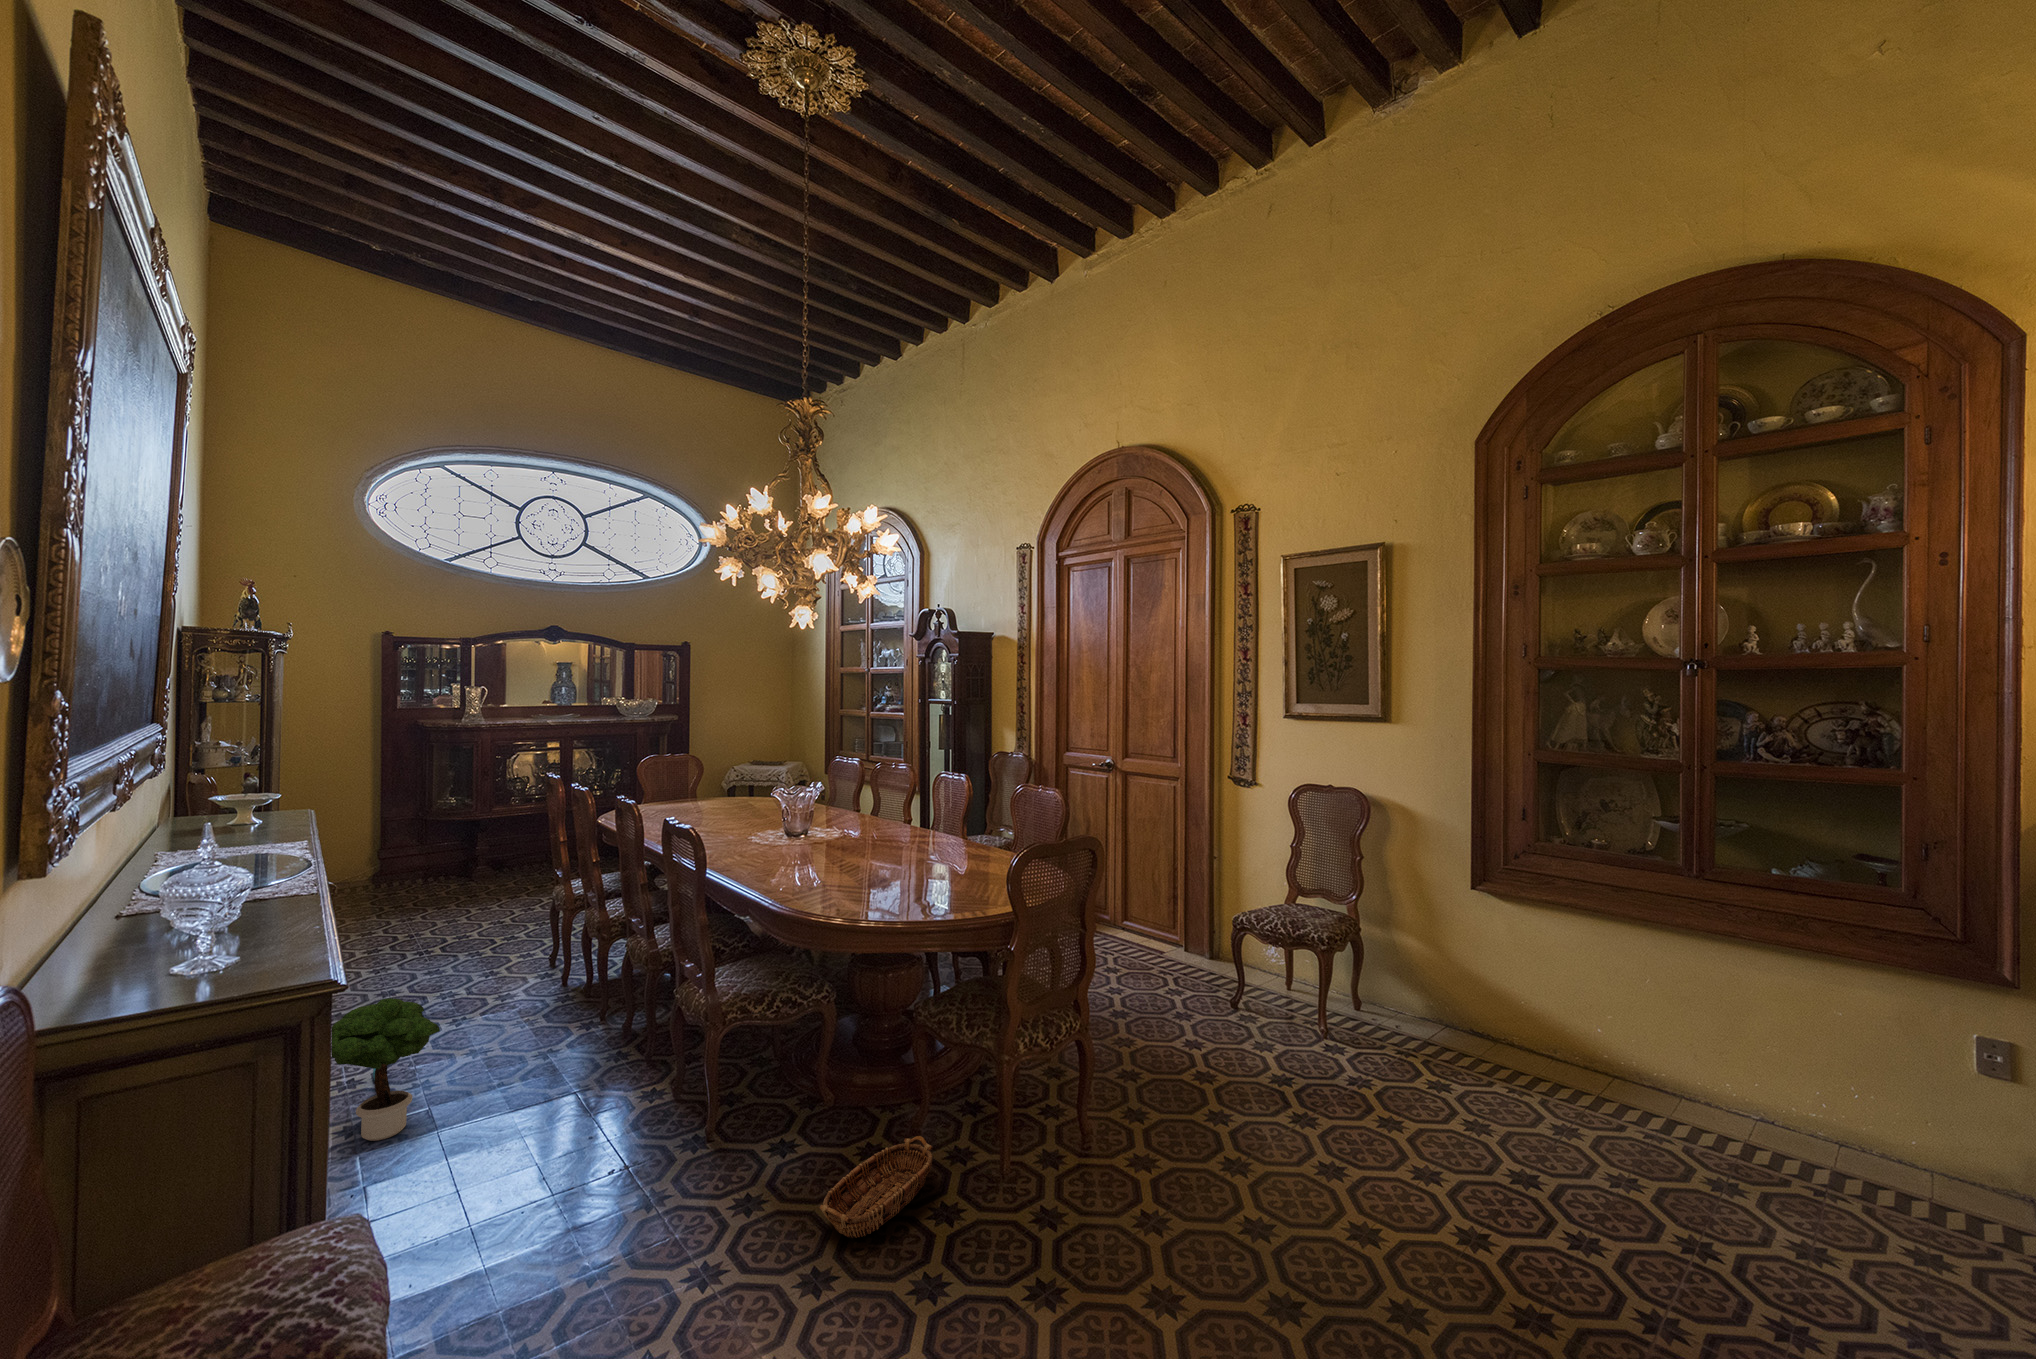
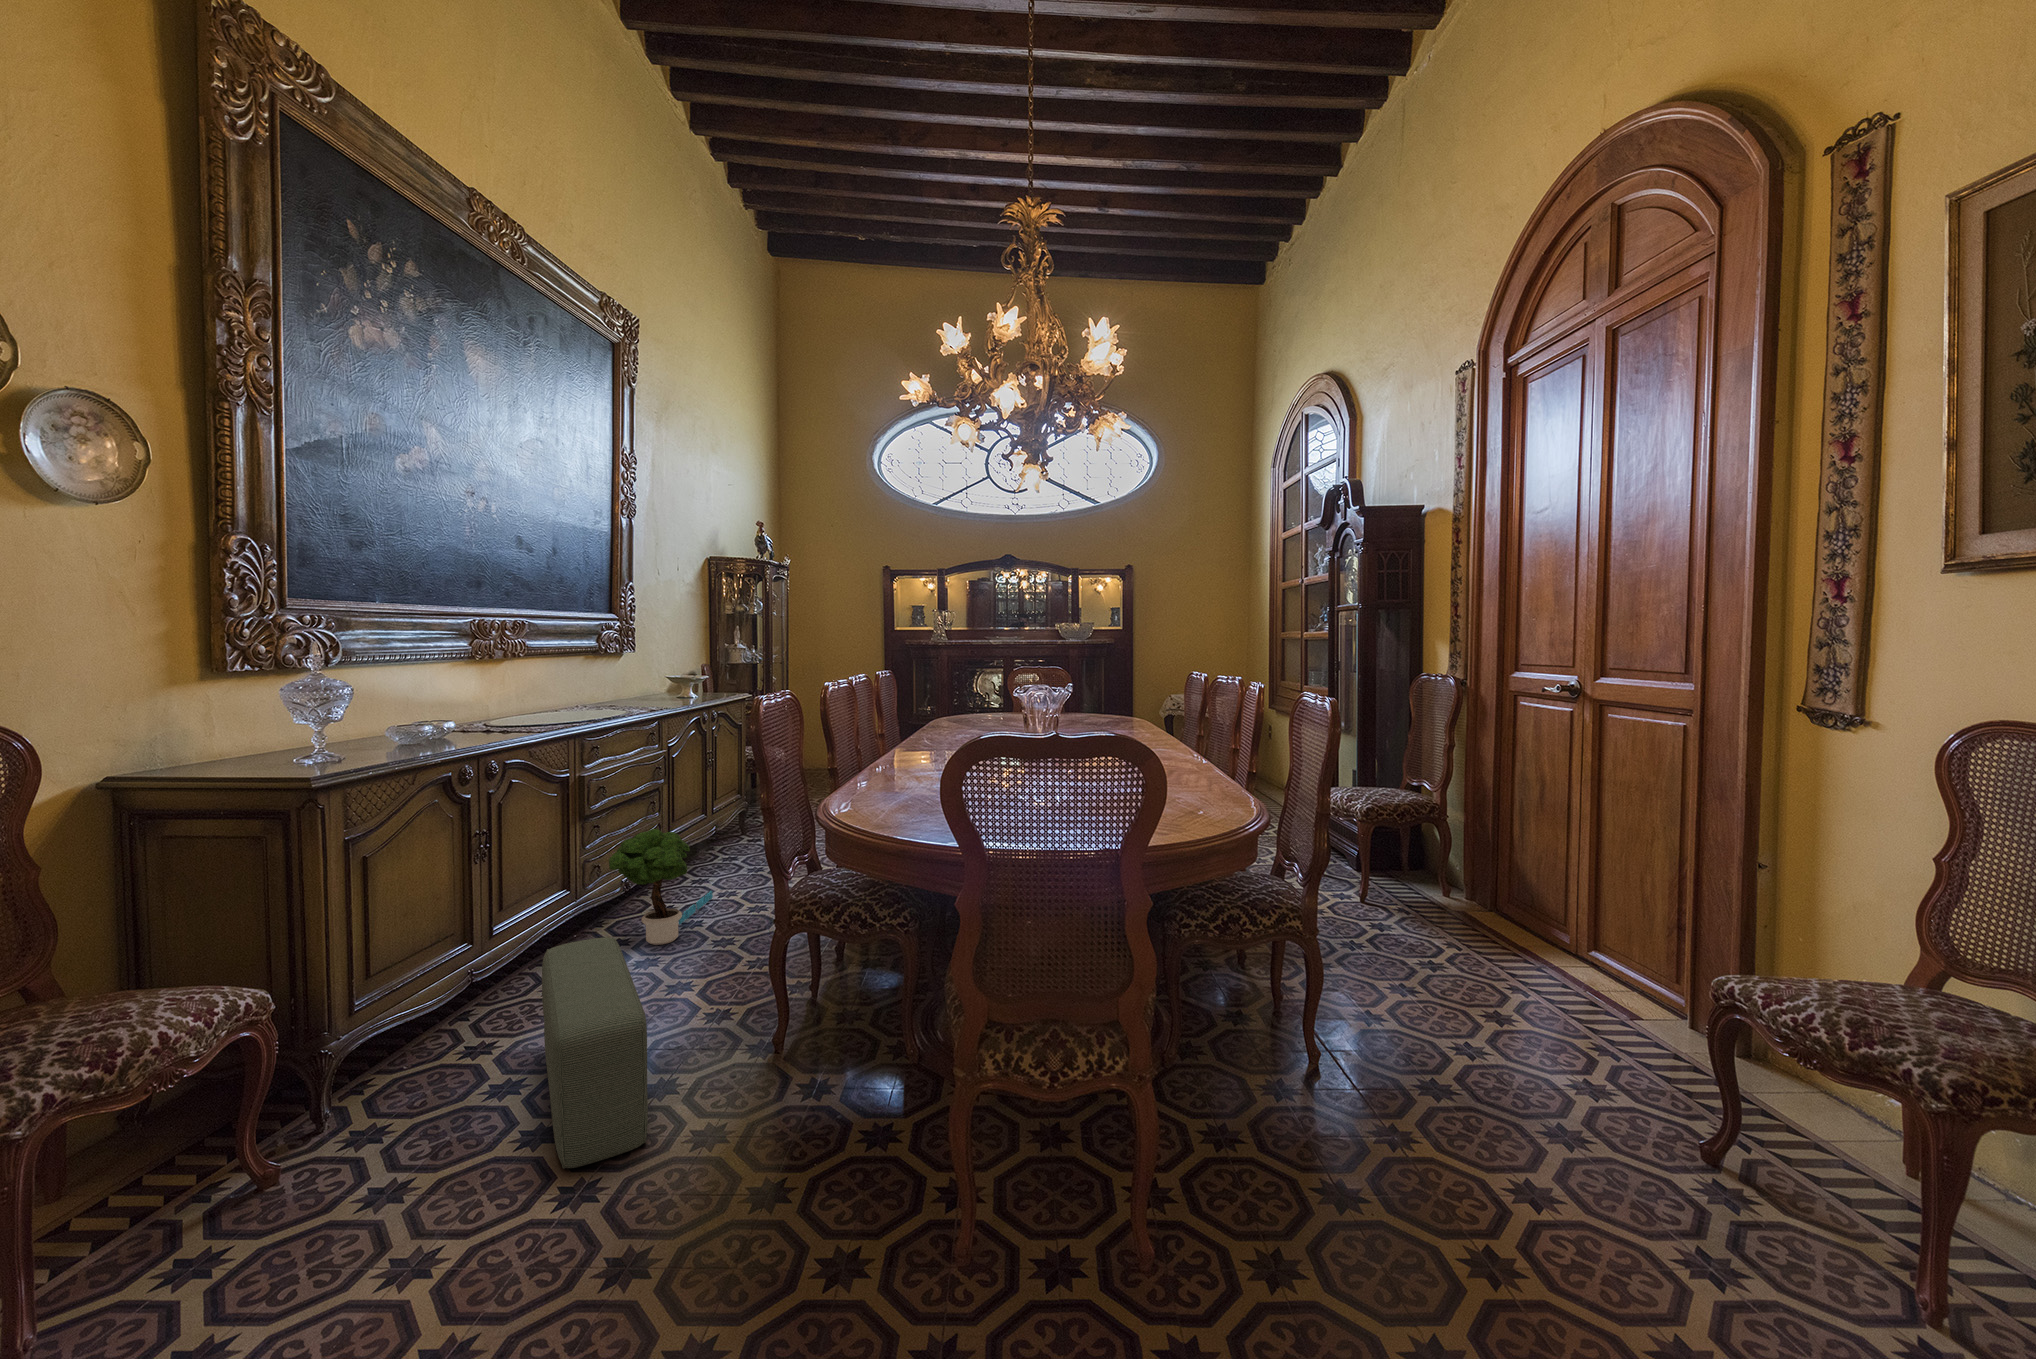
pouf: none [444,1108,697,1307] -> present [542,937,648,1169]
basket: present [820,1136,933,1238] -> none [709,1094,931,1248]

